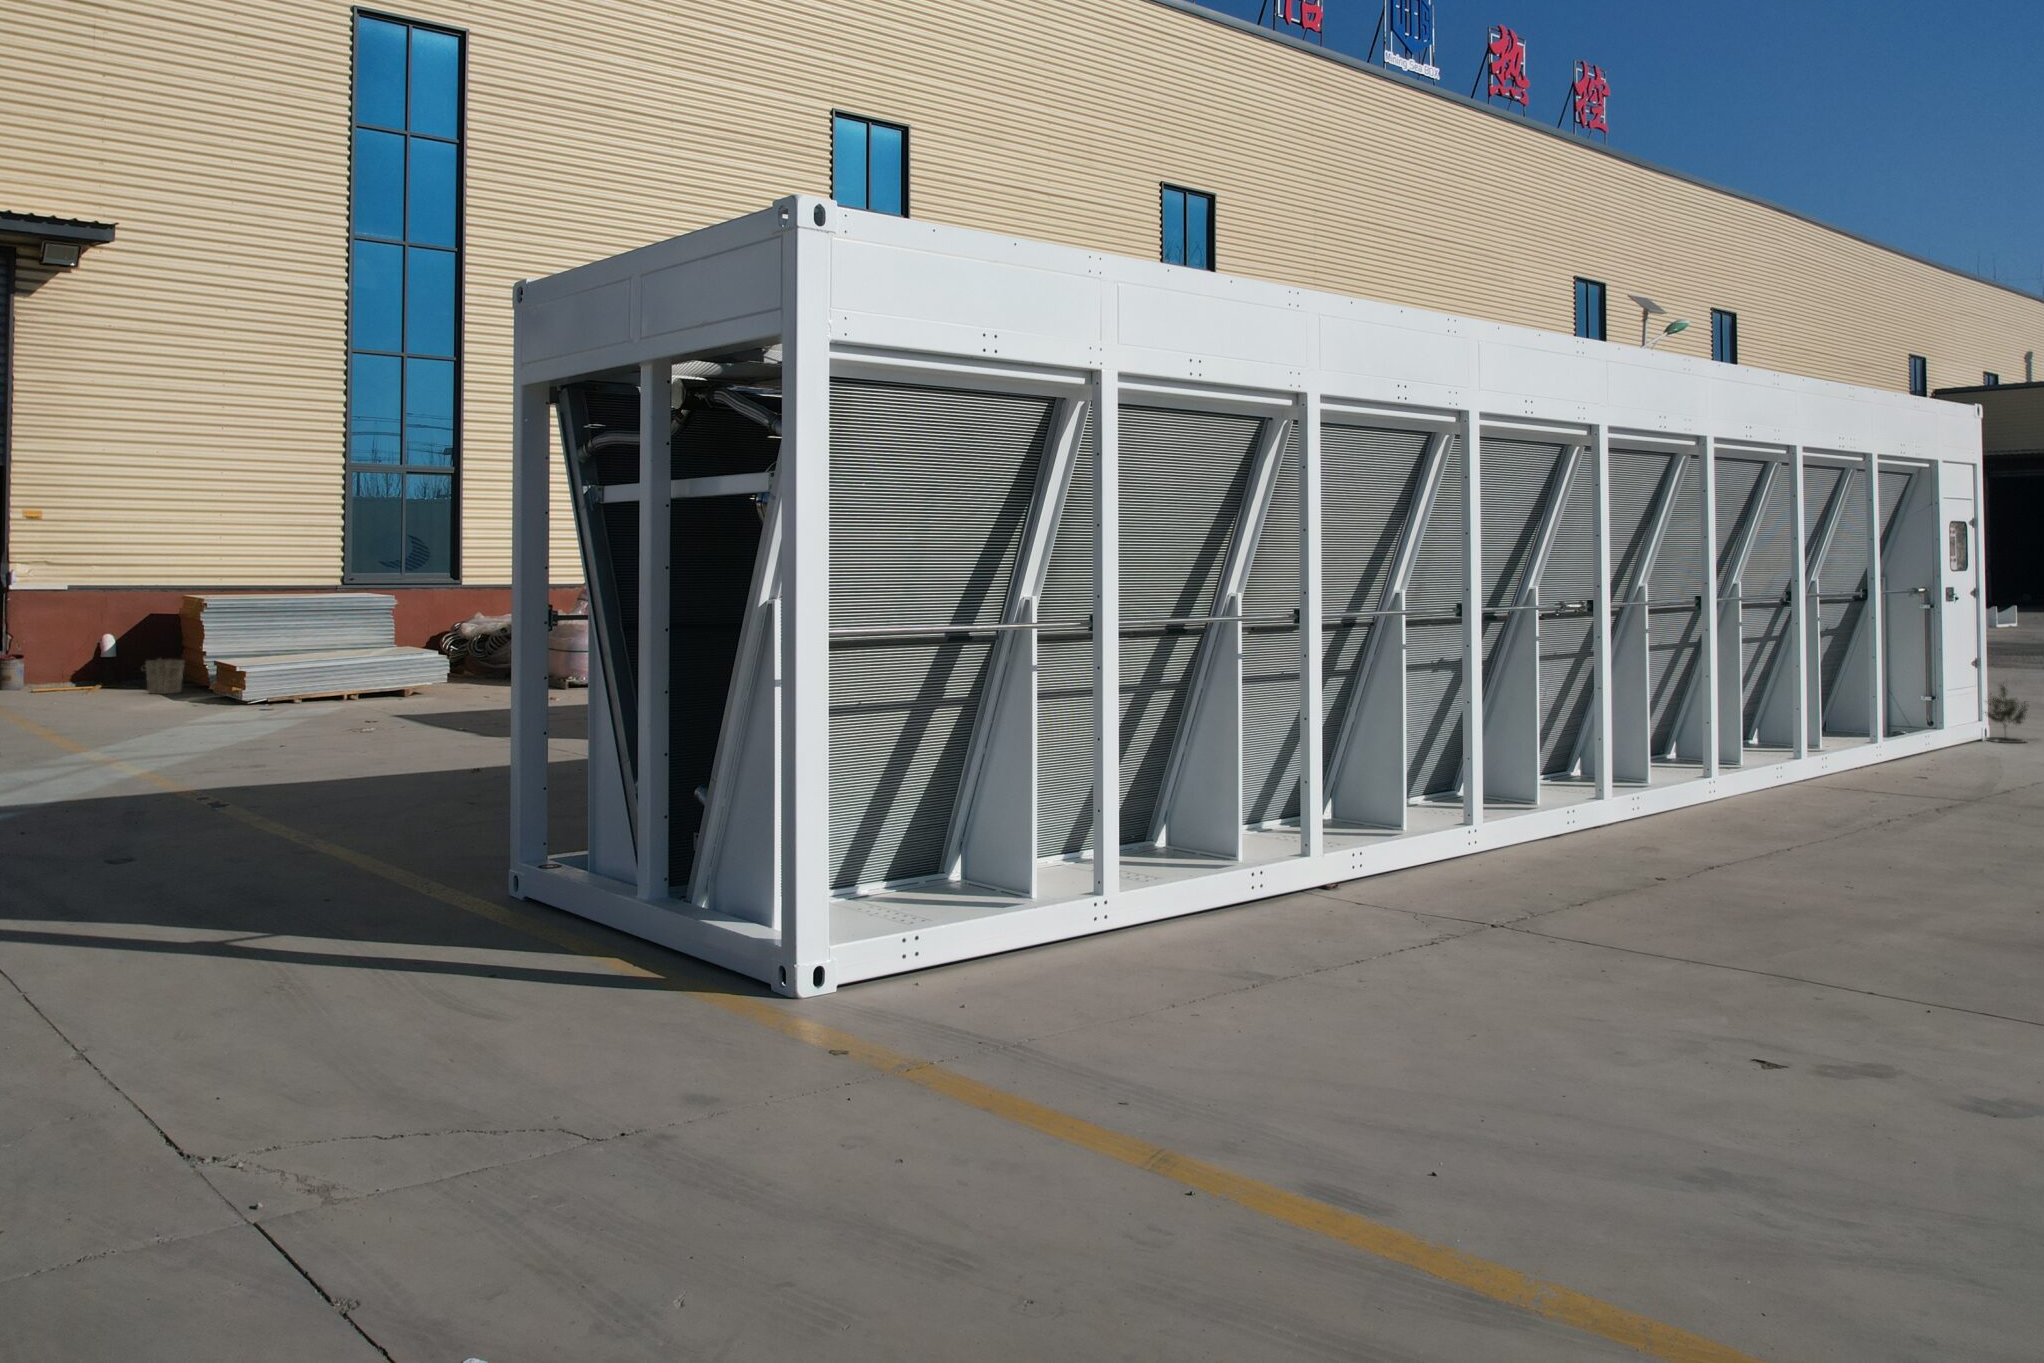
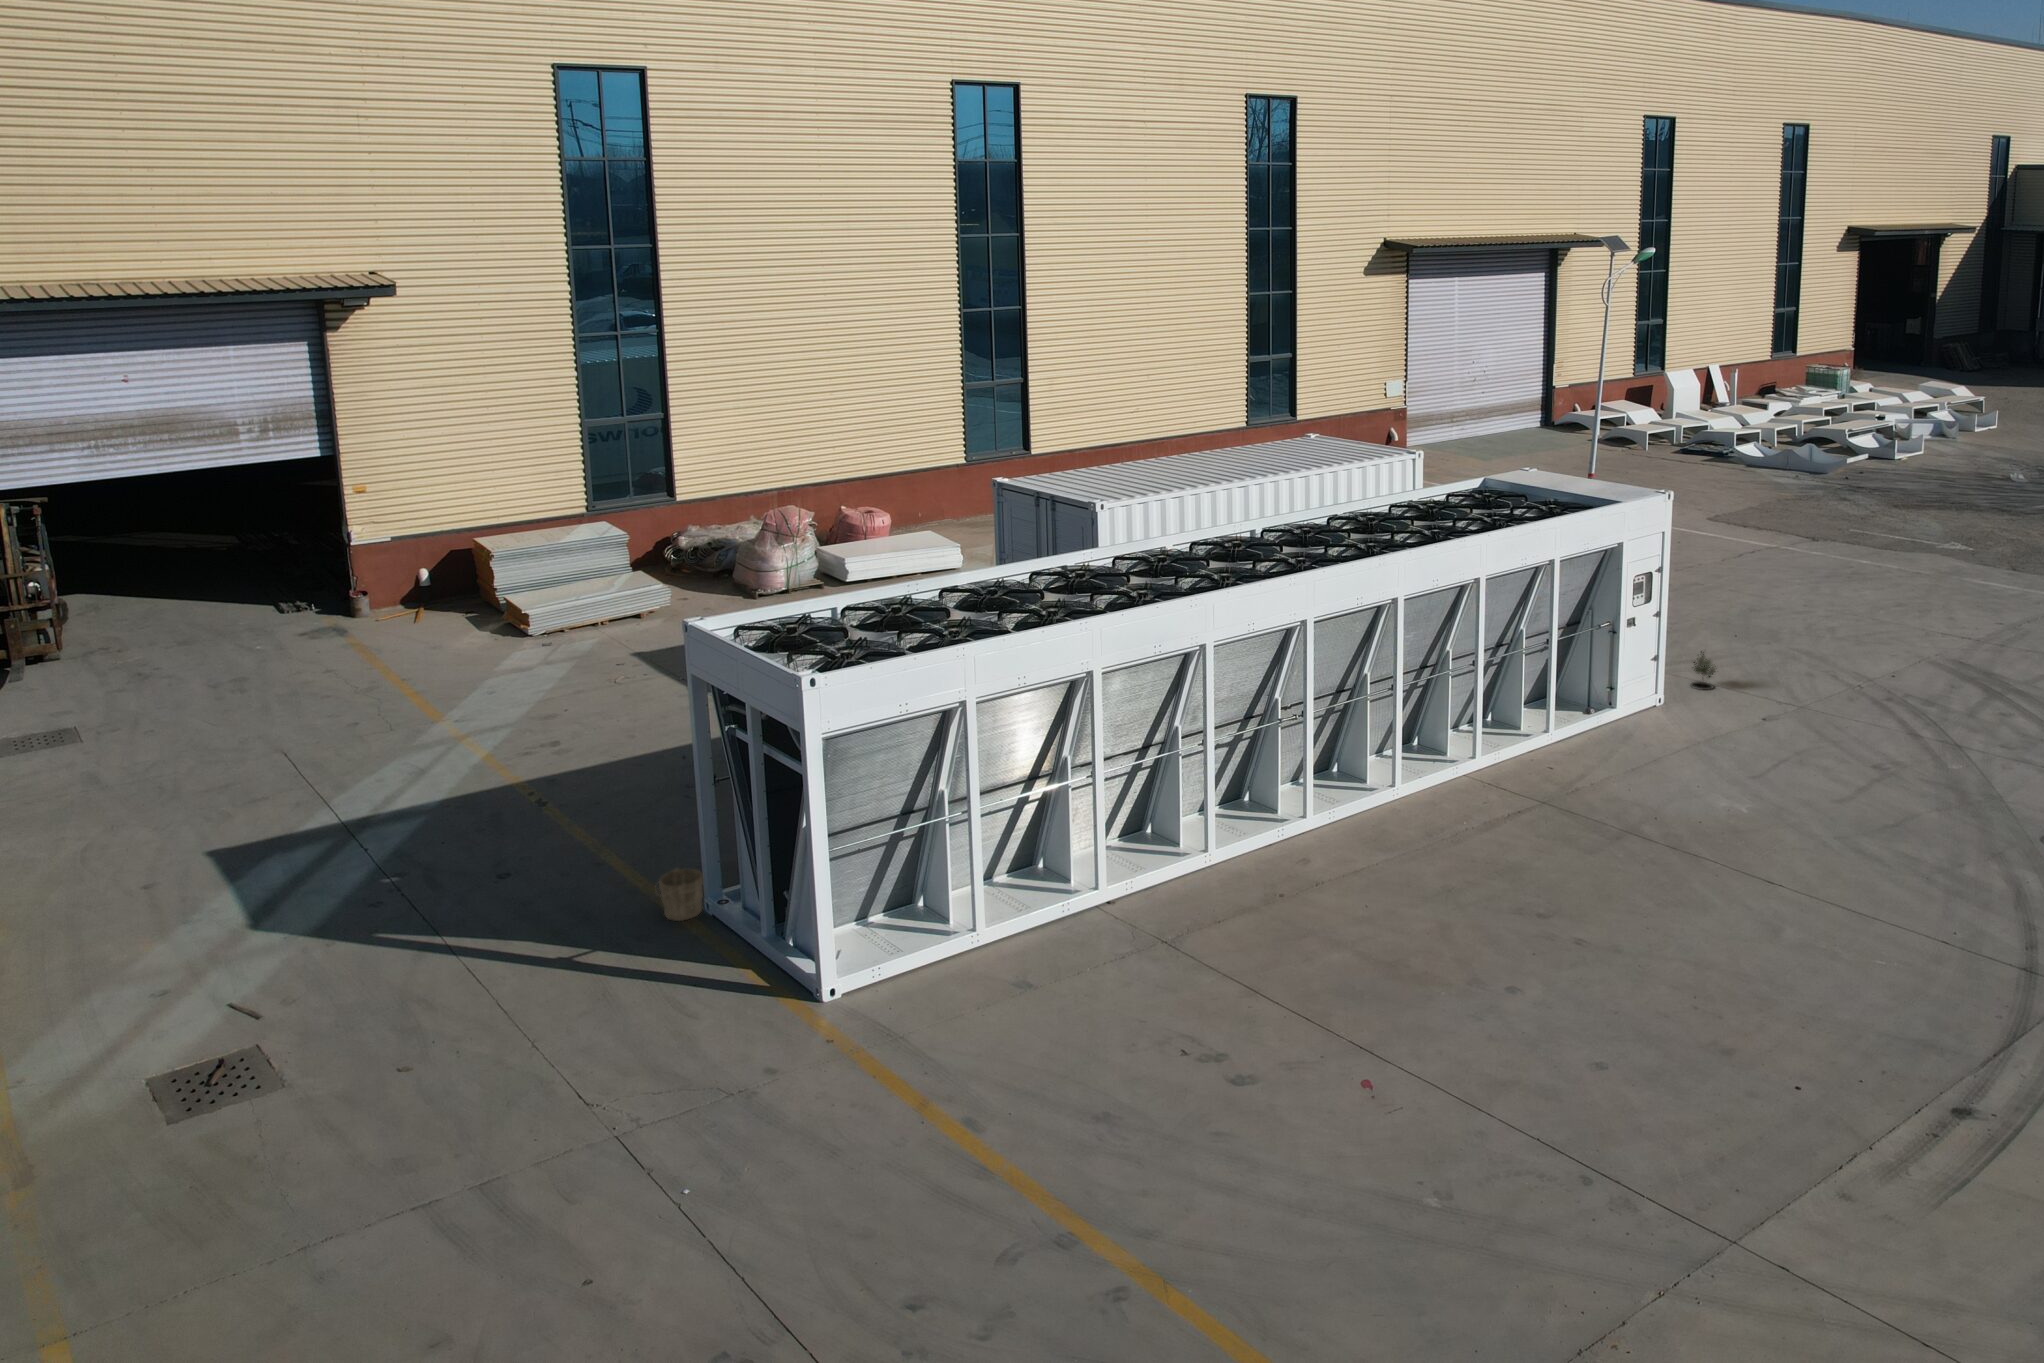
bucket: present [145,659,185,694] -> present [656,868,703,921]

